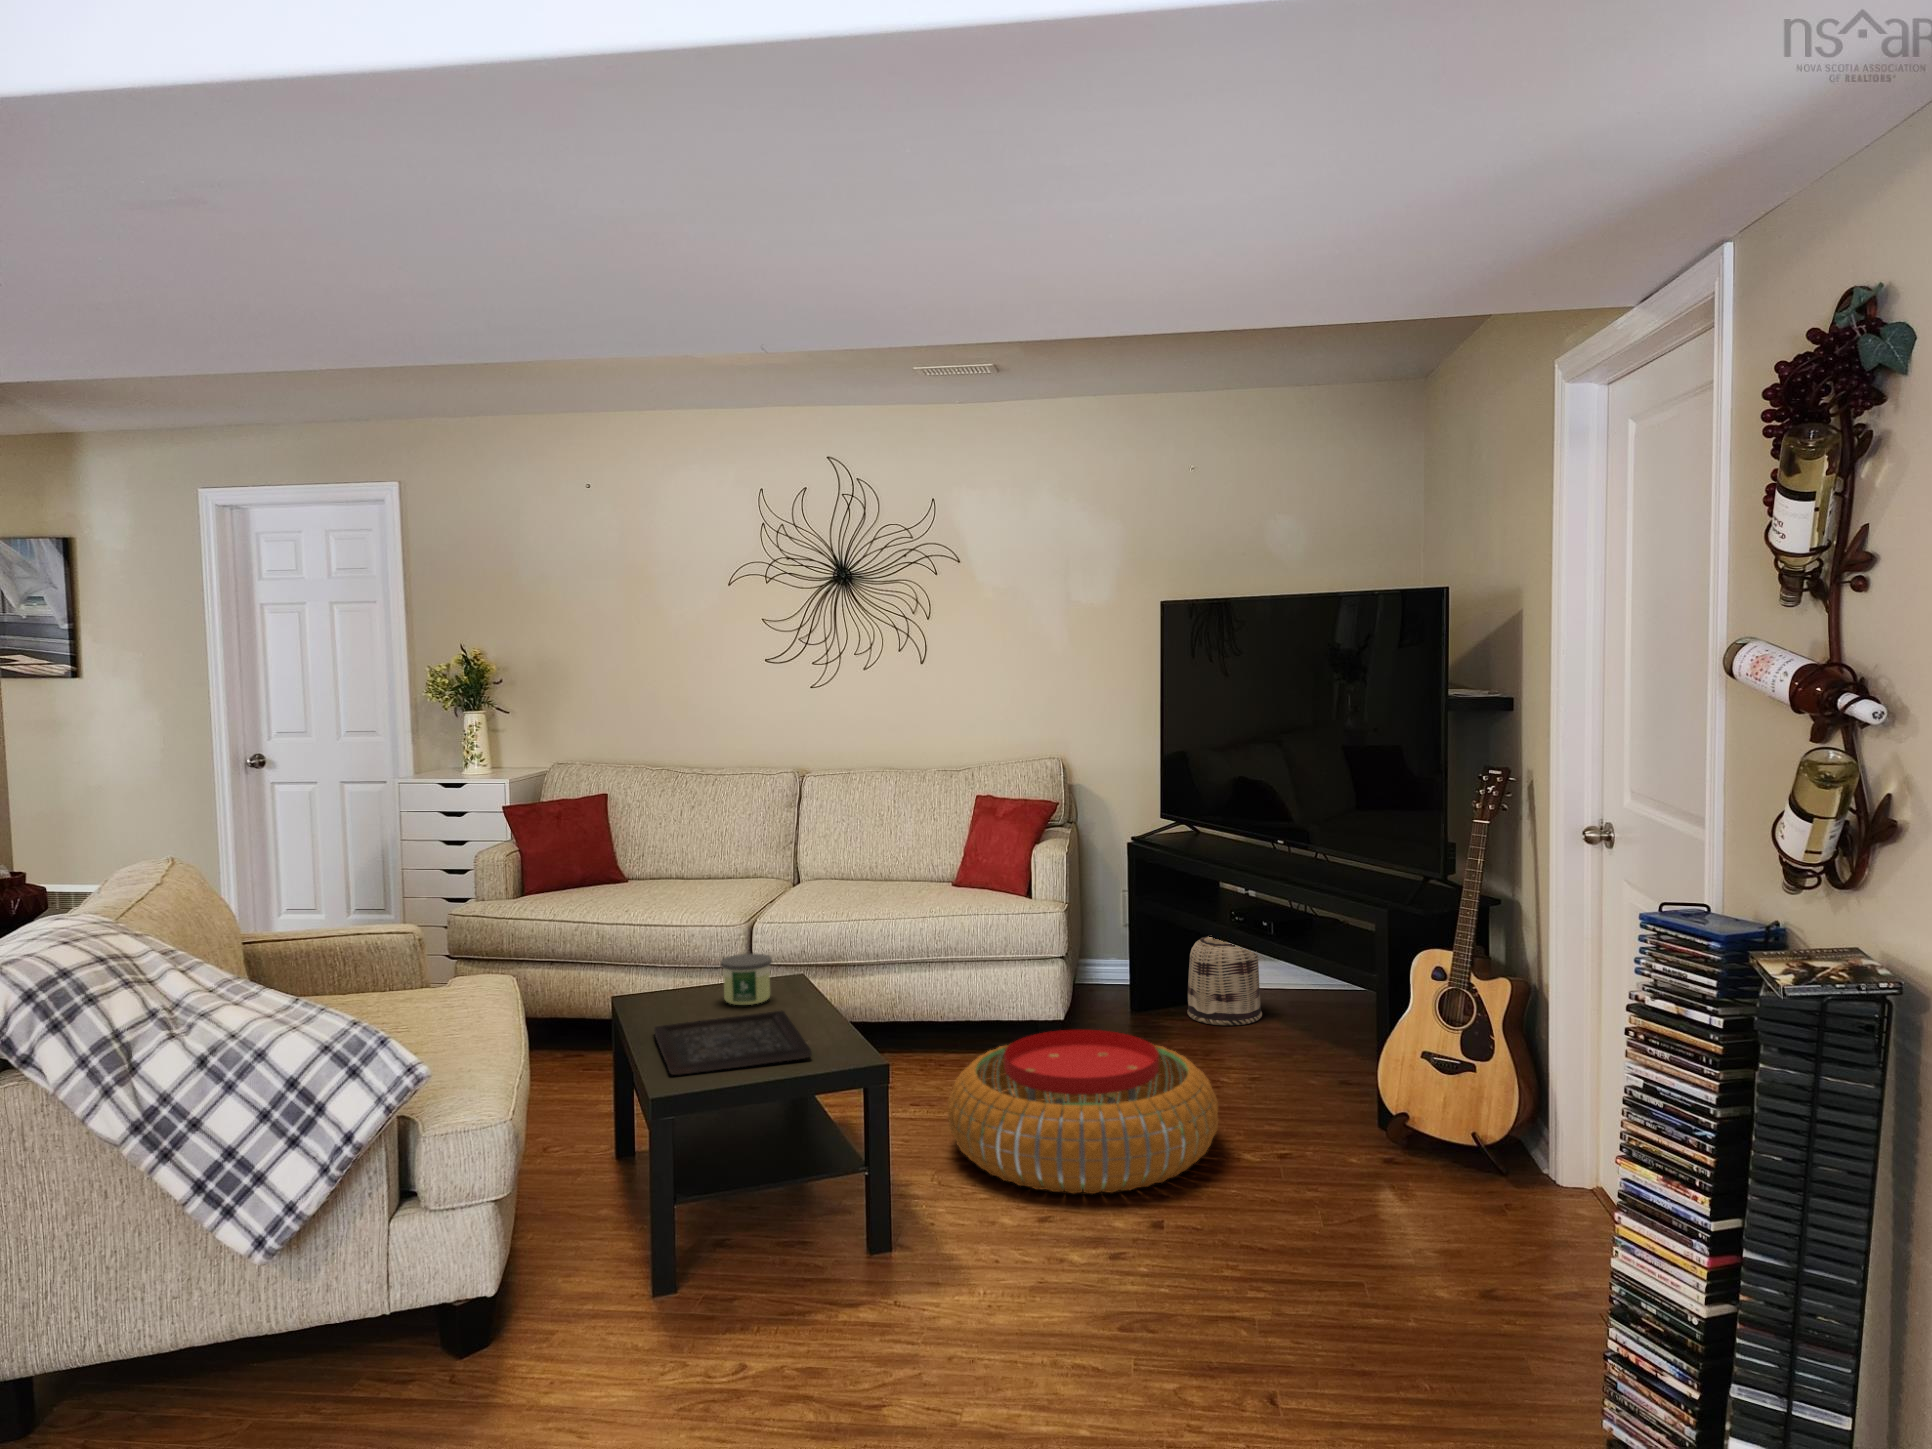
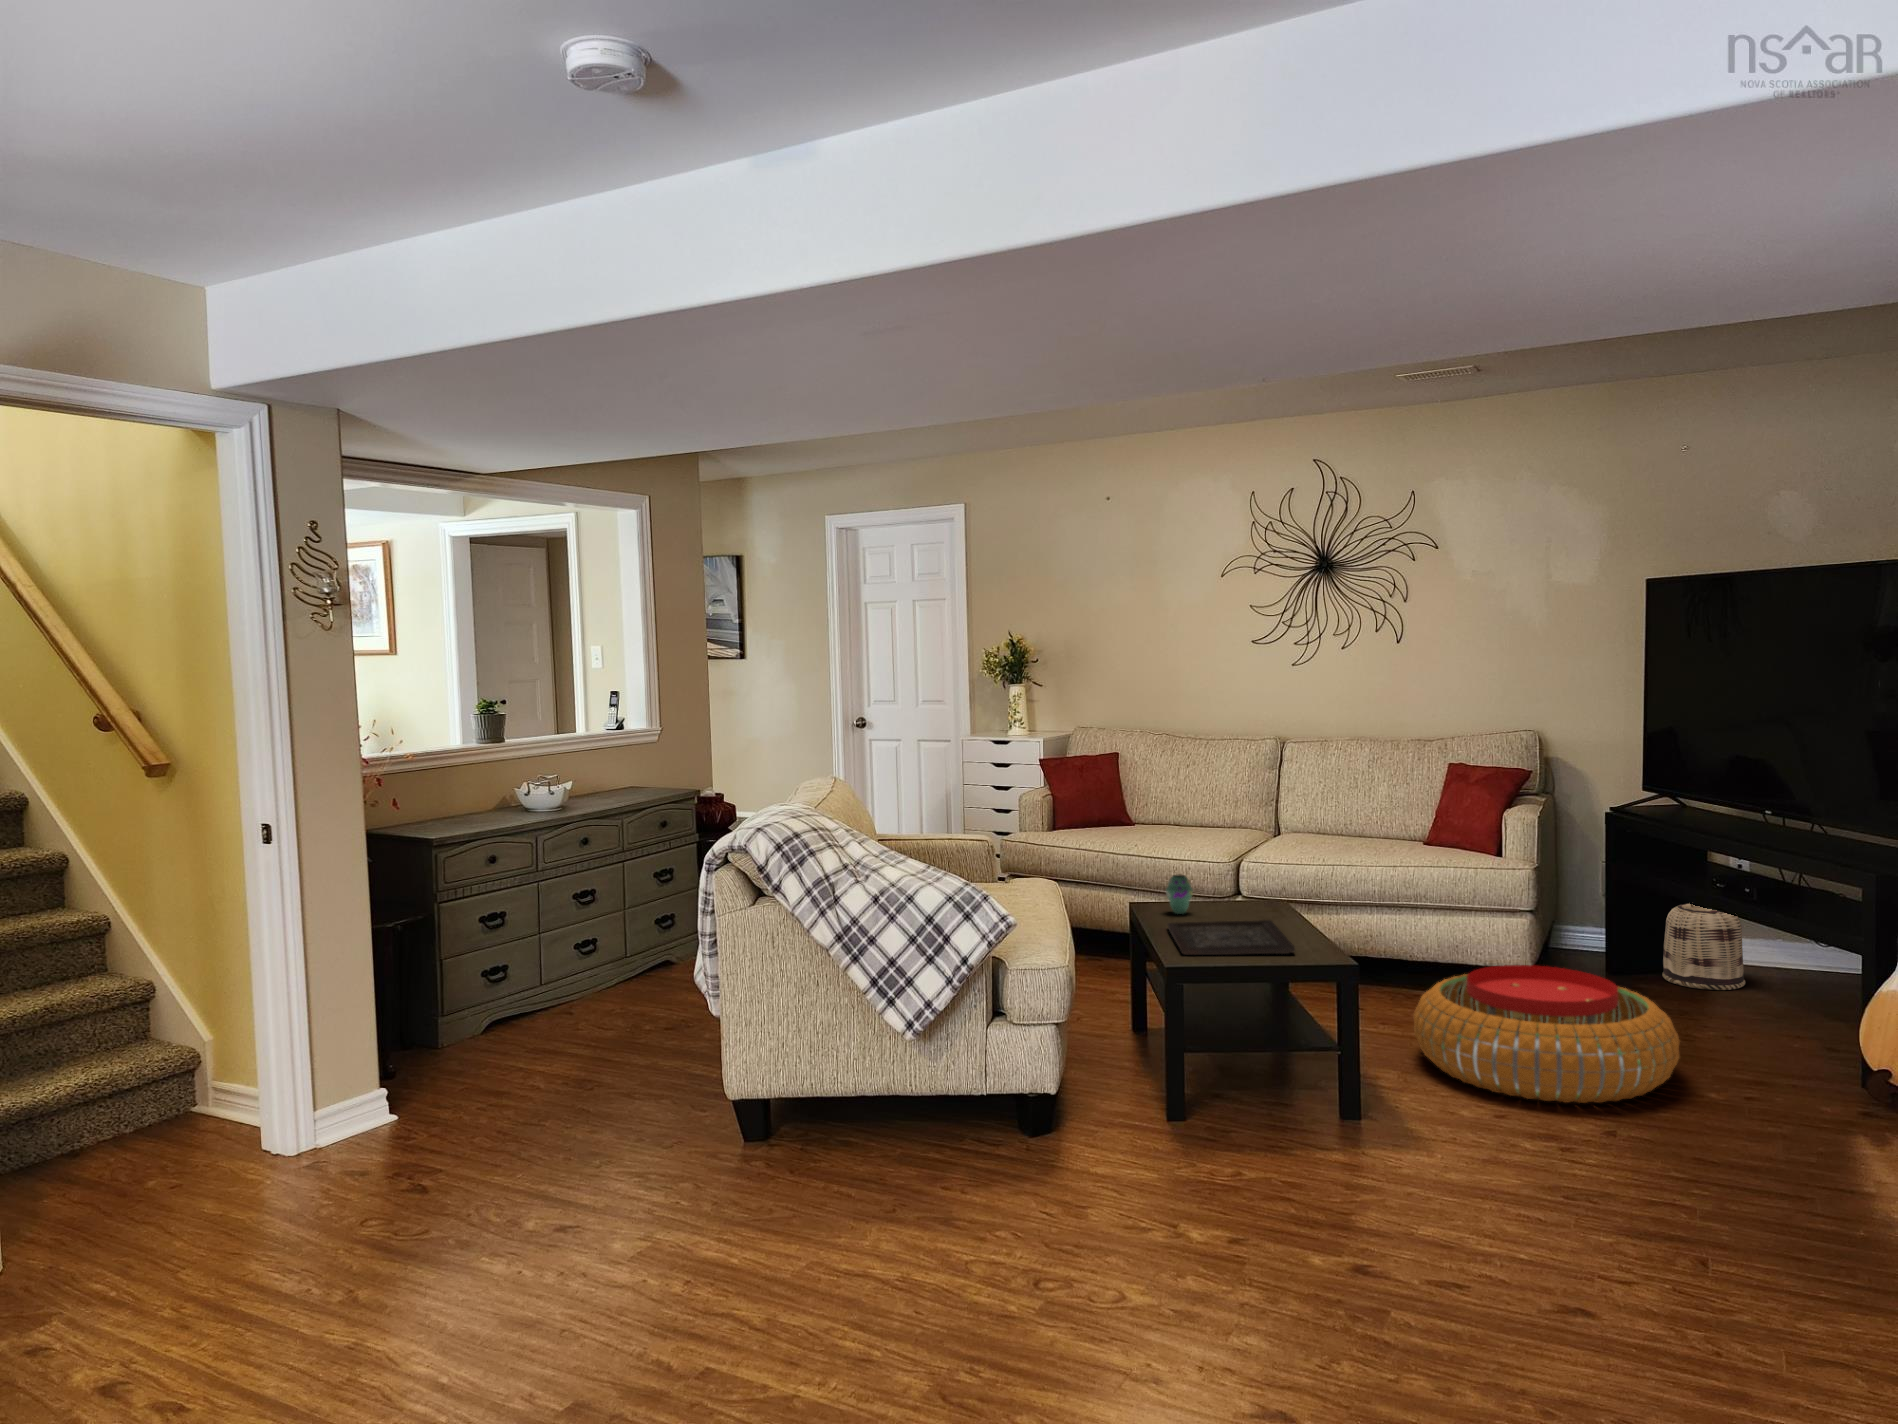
candle: present [721,954,772,1005] -> none [1219,876,1261,916]
vase: none [654,959,688,1009] -> present [1166,875,1193,914]

